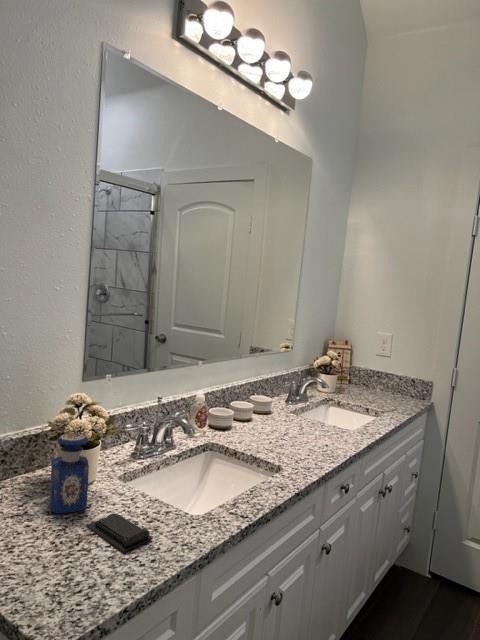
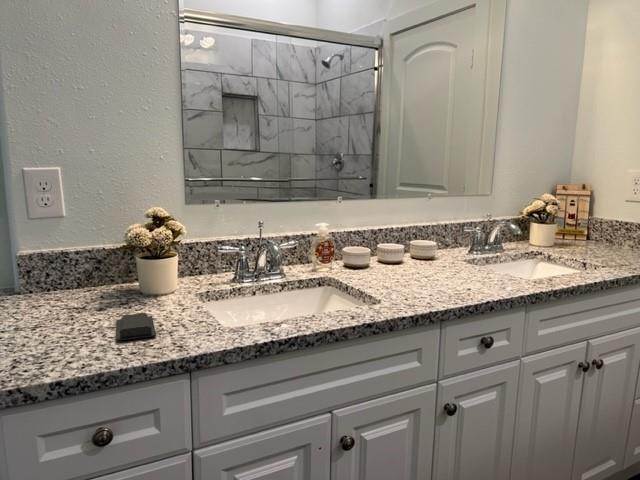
perfume bottle: present [49,433,89,513] -> none [100,237,143,310]

